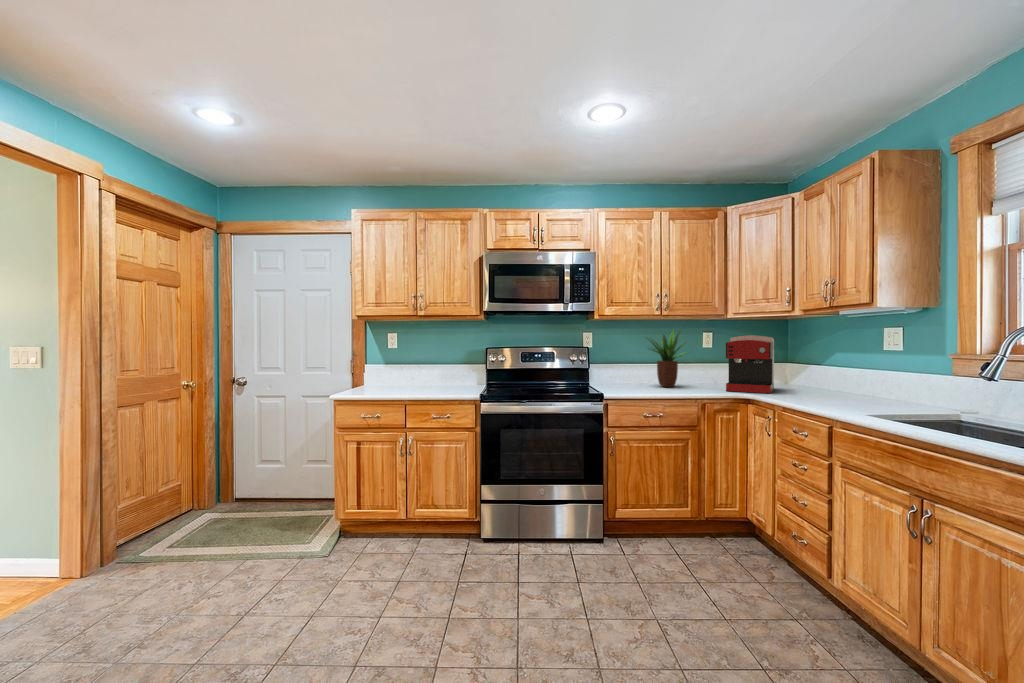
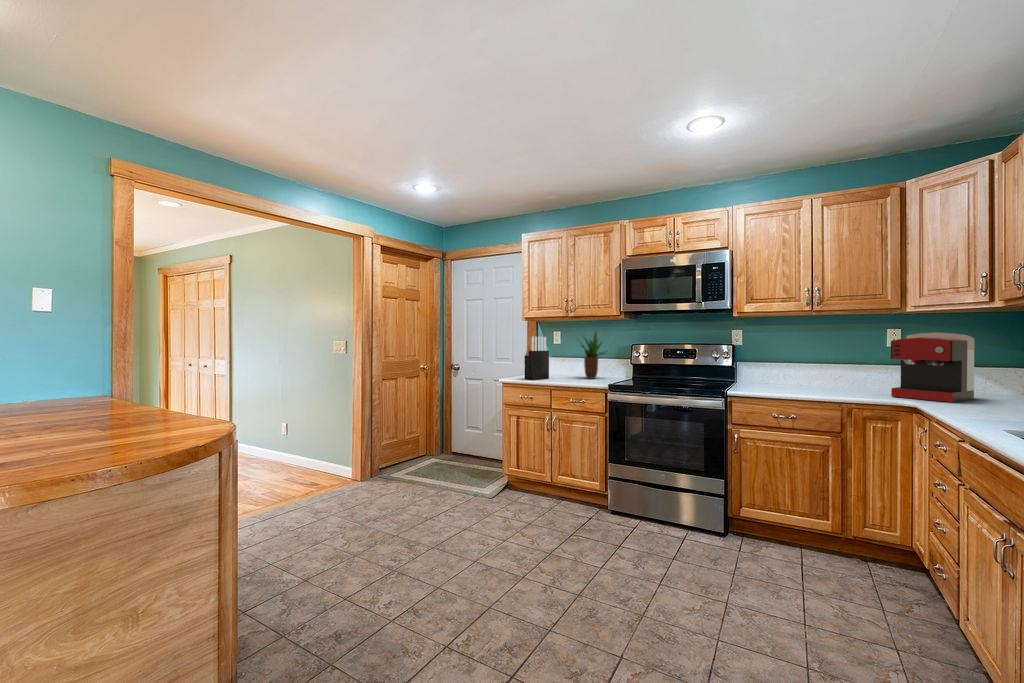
potted plant: present [648,330,684,387] -> present [580,332,607,379]
knife block: none [362,339,392,394] -> present [525,336,549,380]

